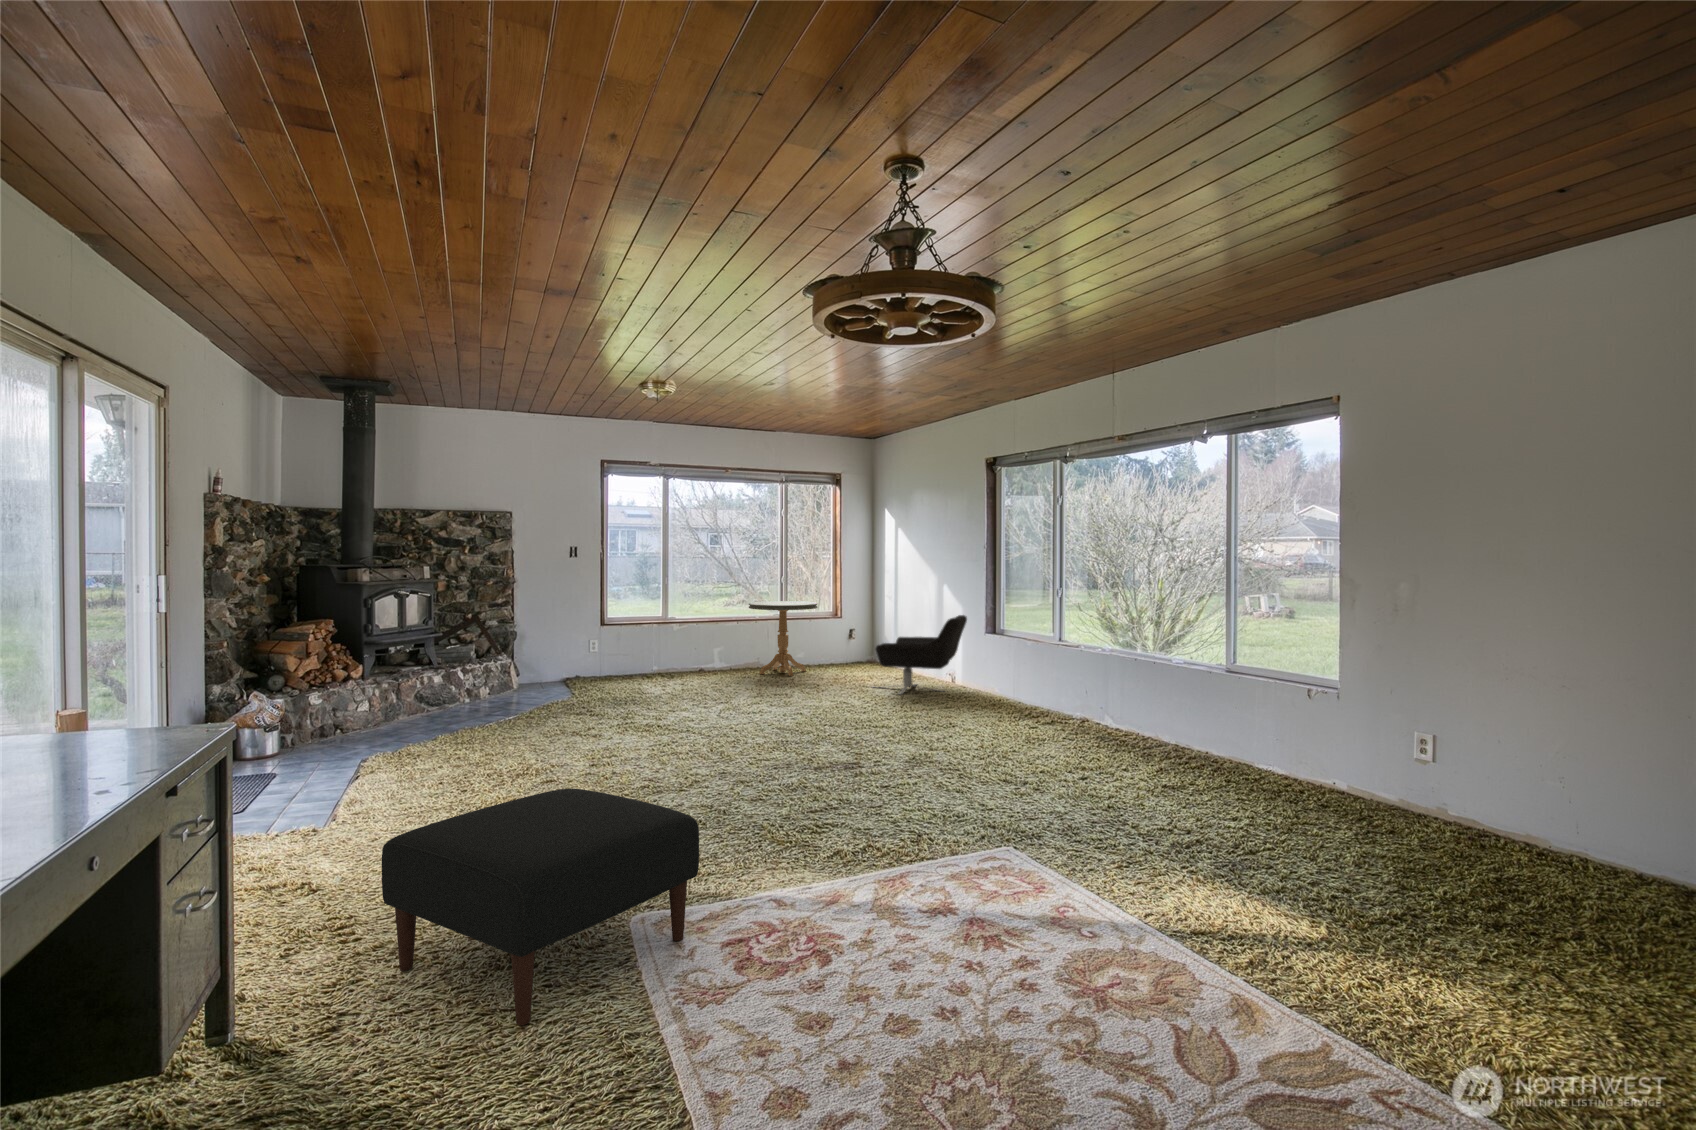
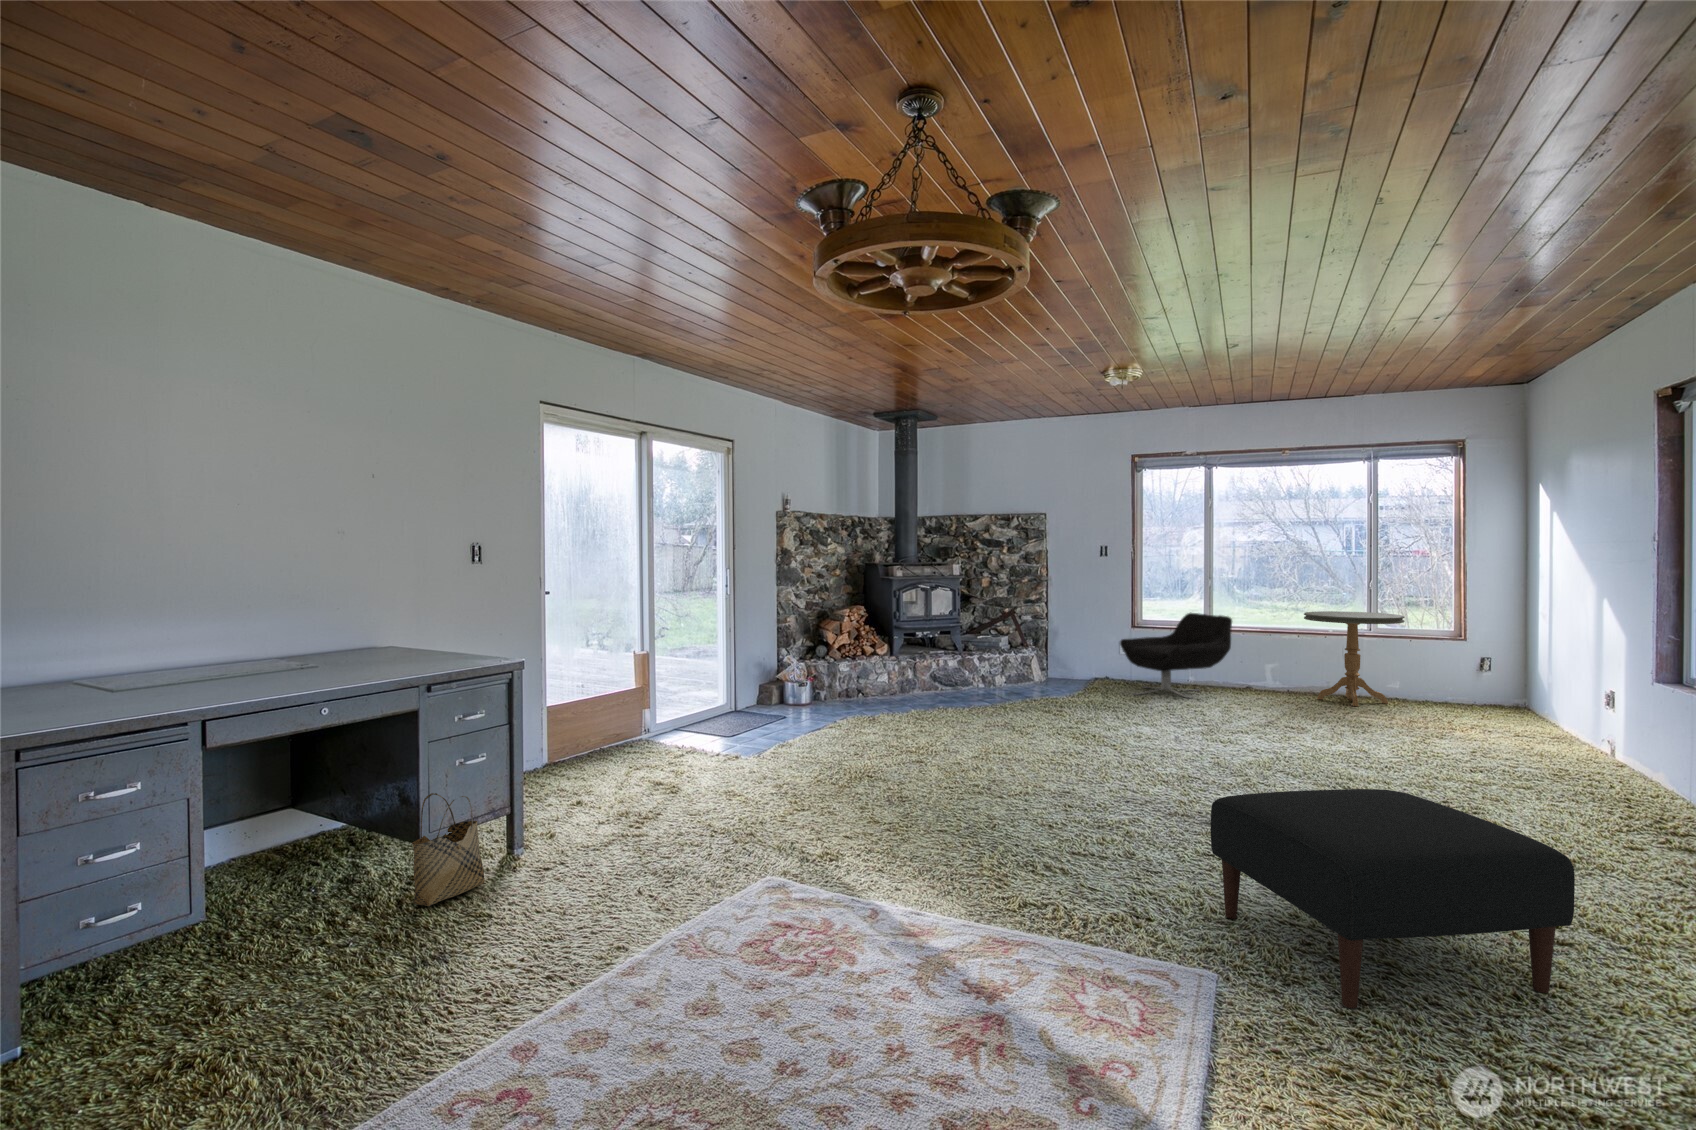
lounge chair: present [876,615,967,695] -> present [1120,613,1232,698]
ottoman: present [382,789,699,1025] -> present [1211,789,1575,1008]
woven basket: none [225,909,305,1093] -> present [412,793,484,906]

